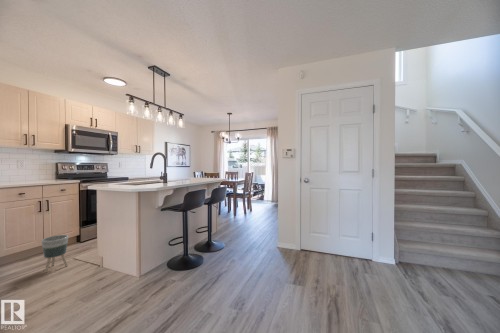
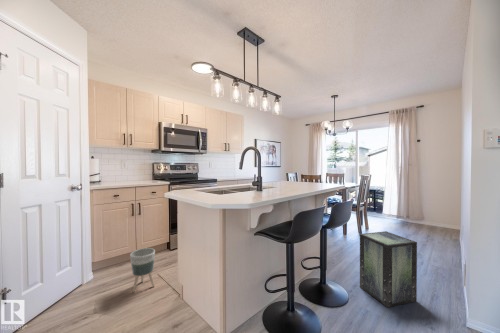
storage box: none [234,205,263,248] -> present [360,231,417,307]

